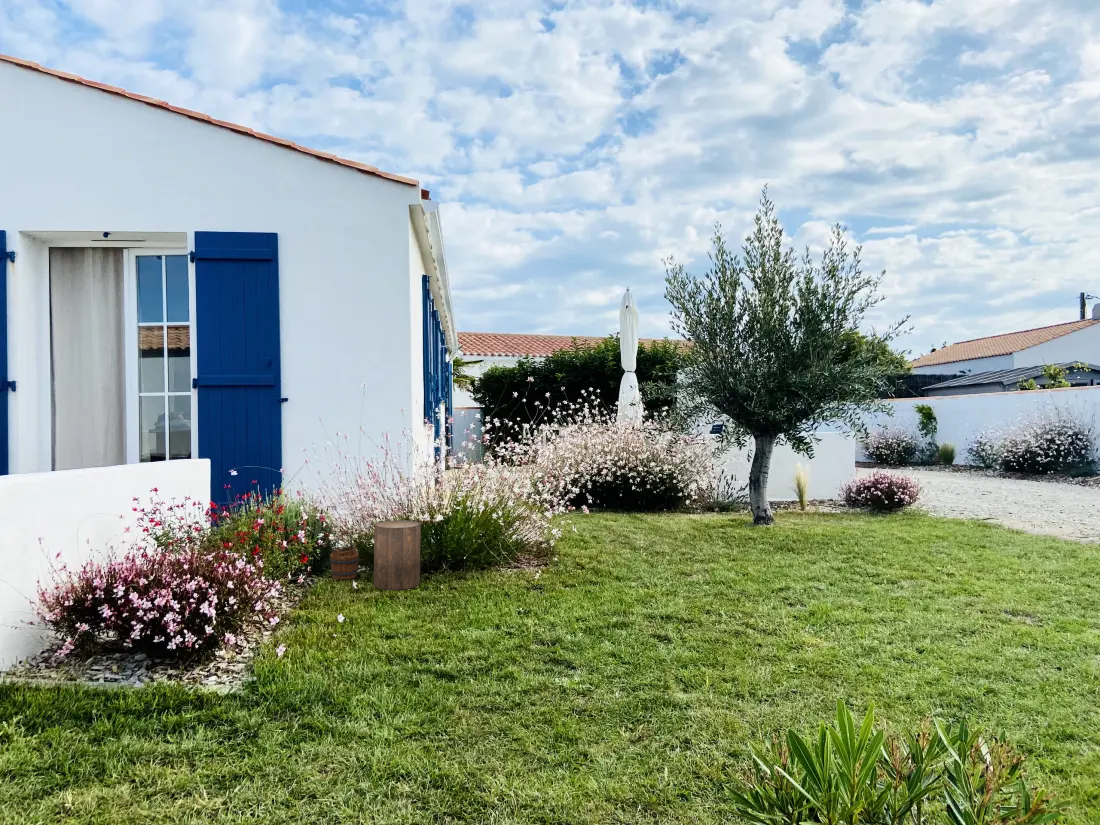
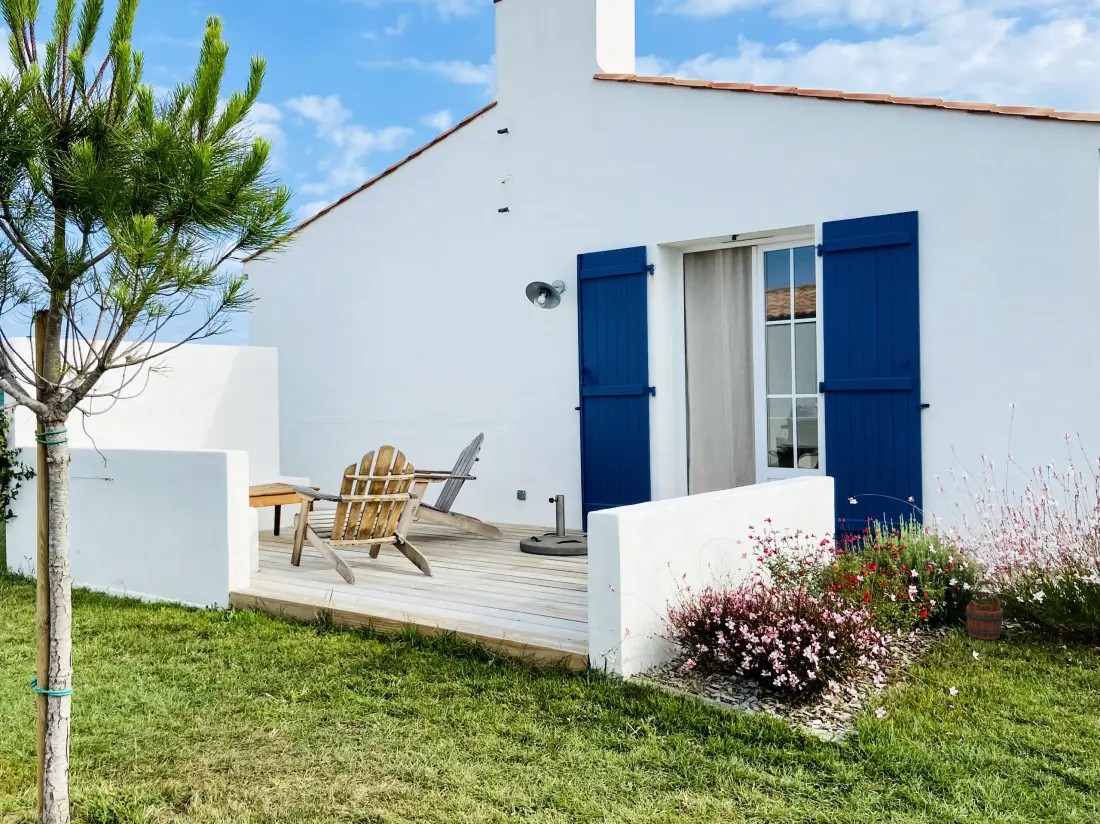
stool: present [374,520,421,590] -> none [1020,574,1086,666]

